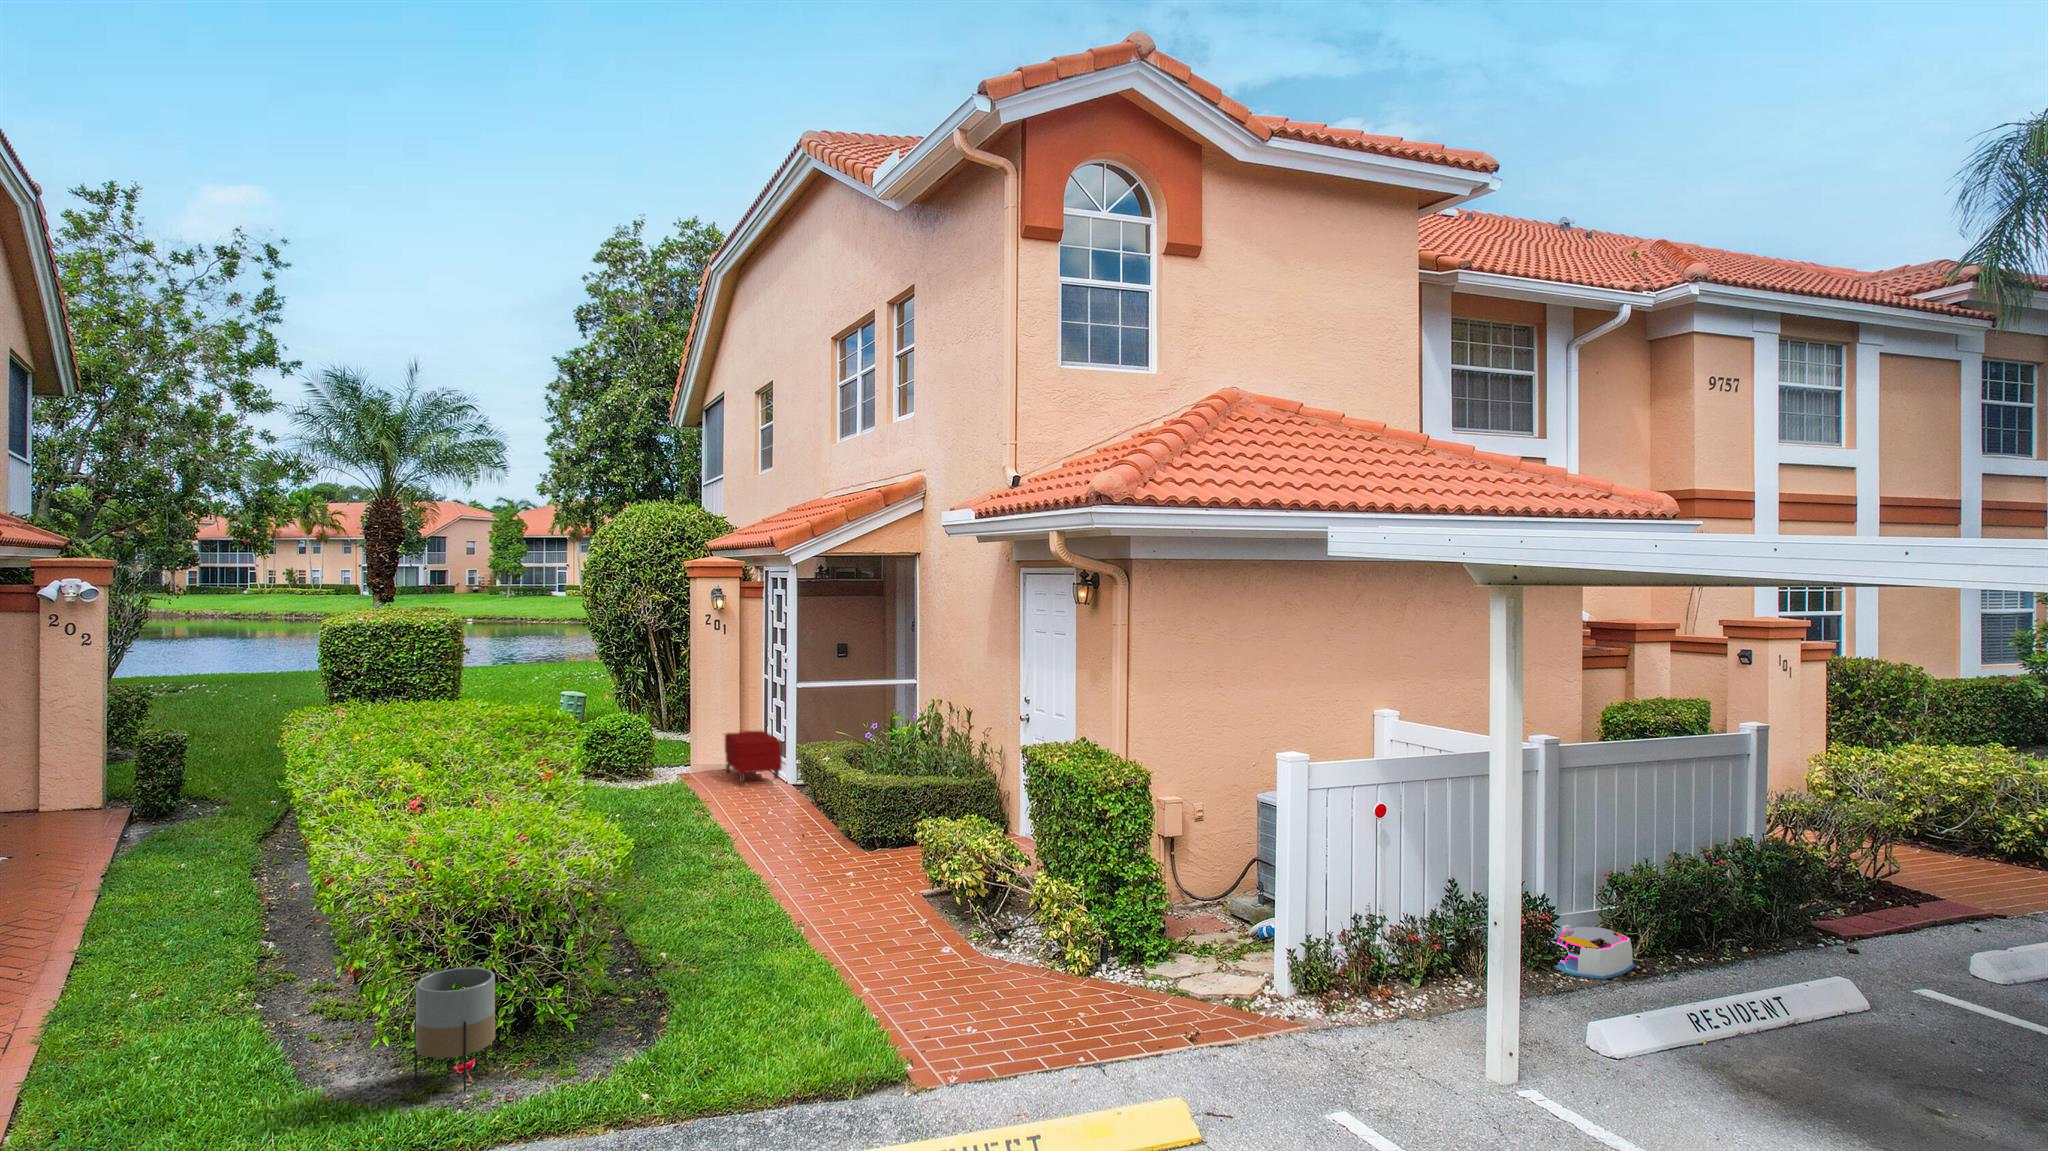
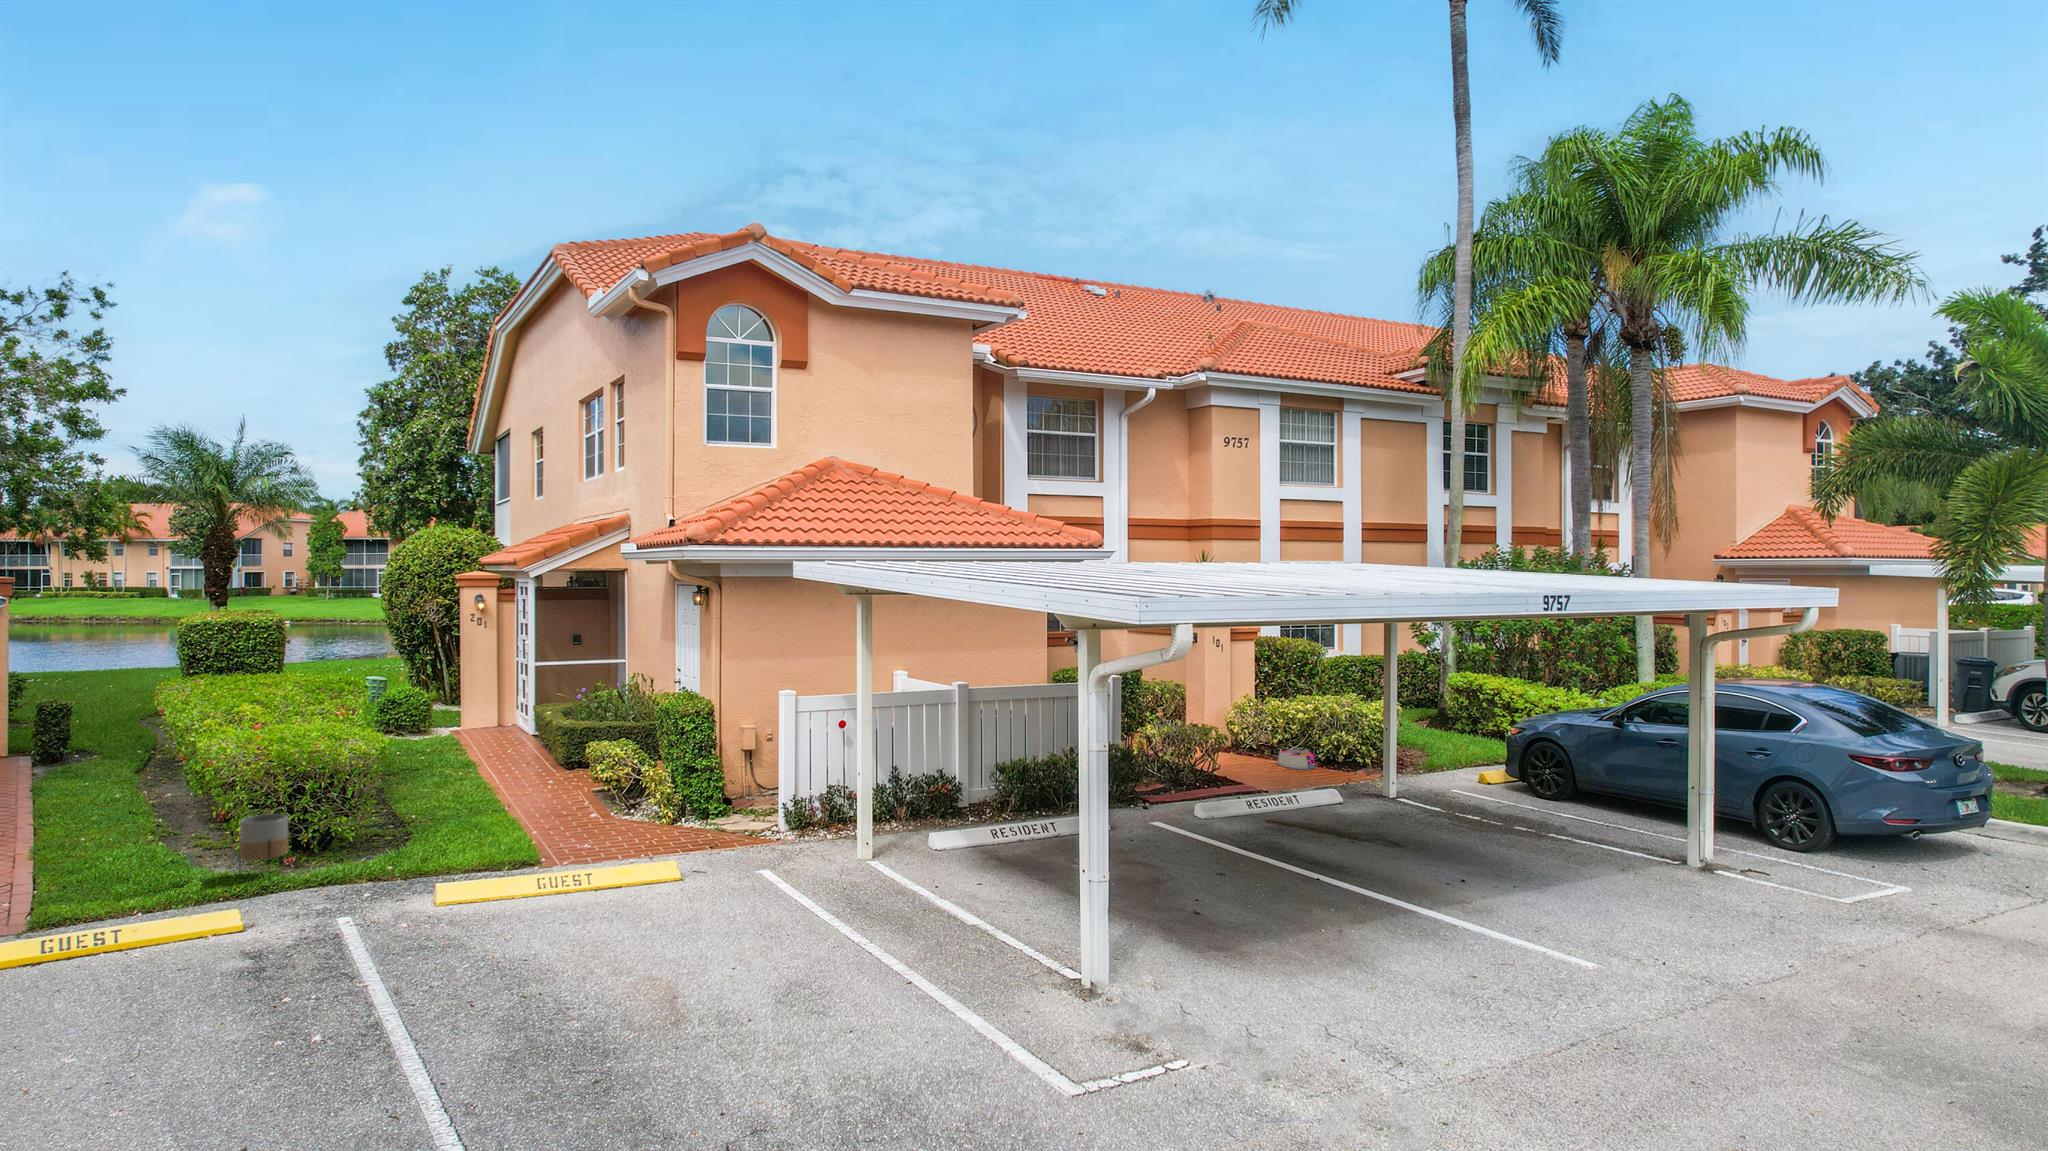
bench: present [723,731,782,786] -> none [485,700,528,740]
storage bin: present [1554,925,1635,979] -> present [1278,749,1316,770]

